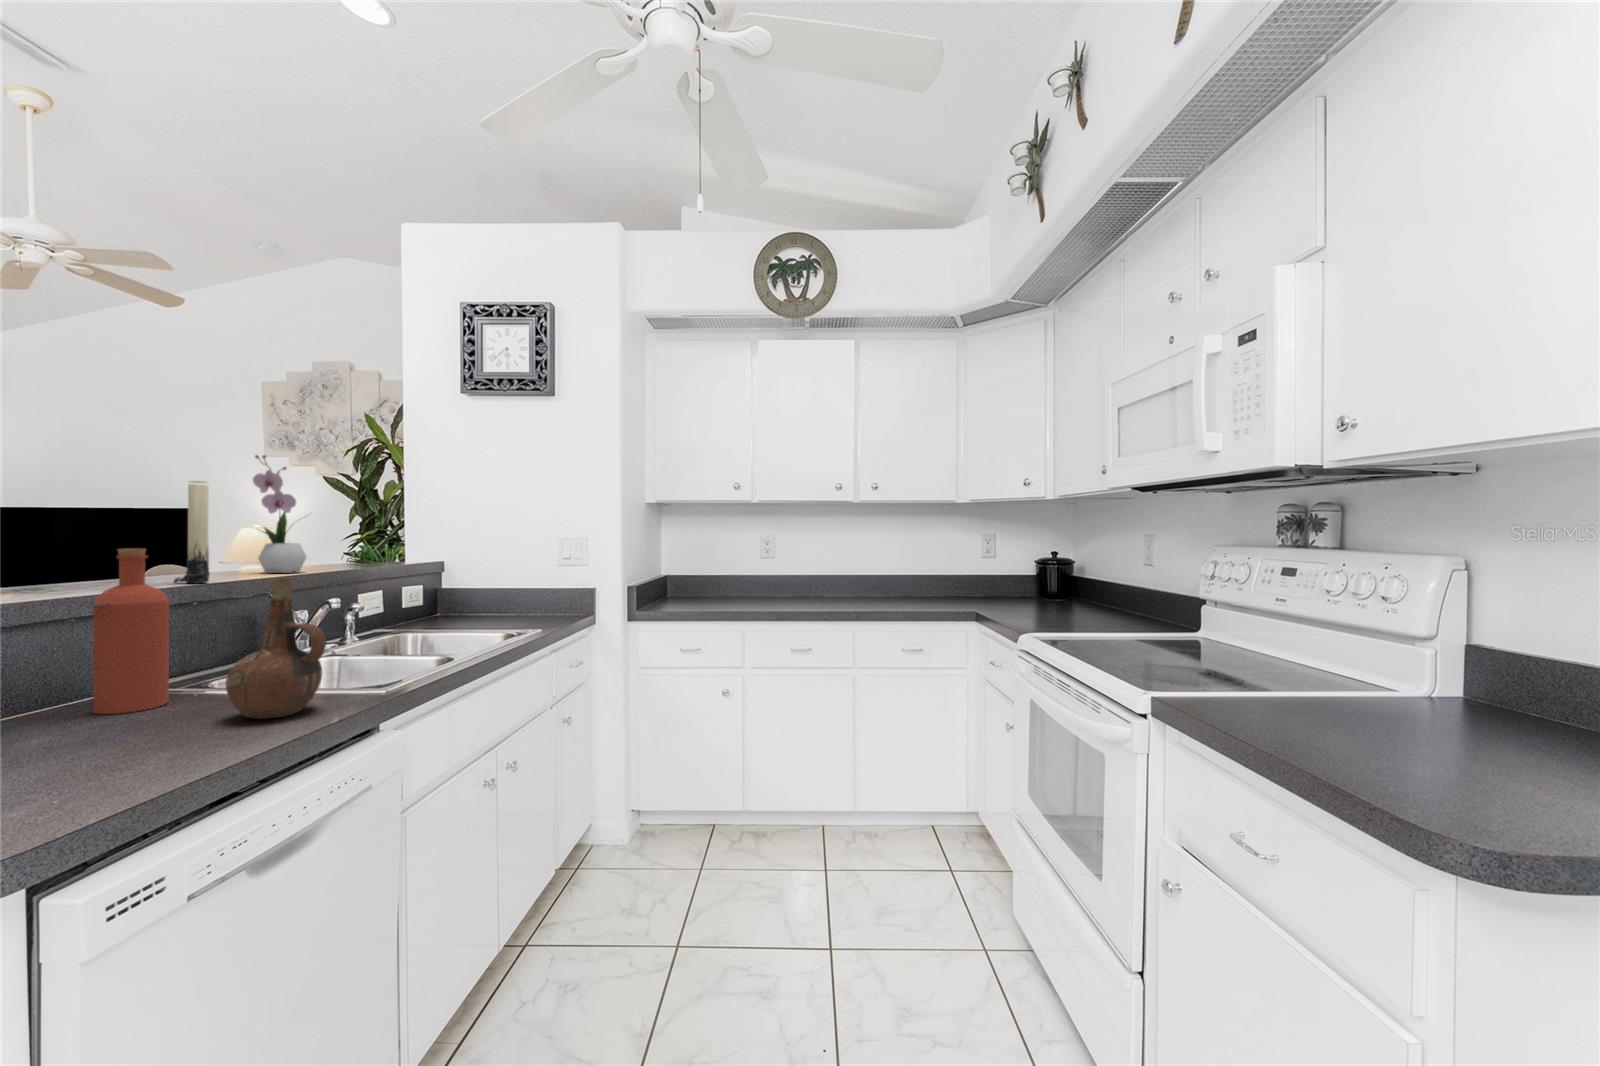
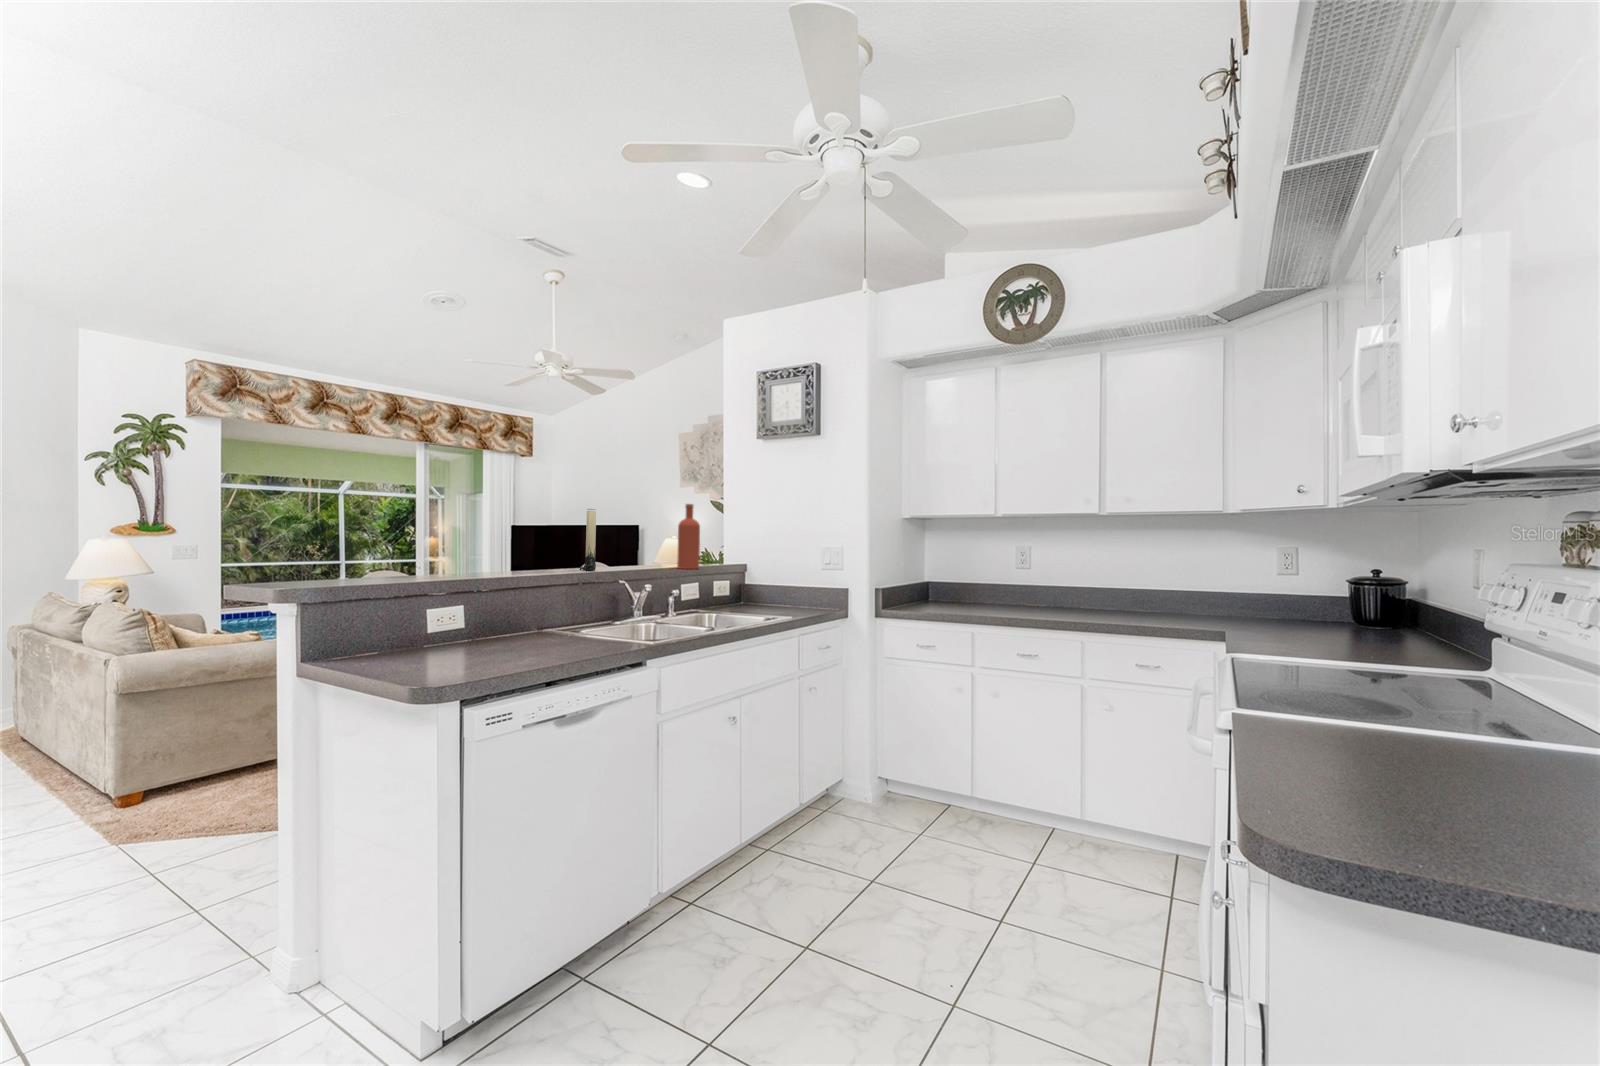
flower arrangement: present [253,455,306,573] -> none [626,491,659,568]
bottle: present [93,549,169,714] -> present [677,504,700,569]
ceramic pitcher: present [226,577,326,719] -> none [573,565,621,650]

